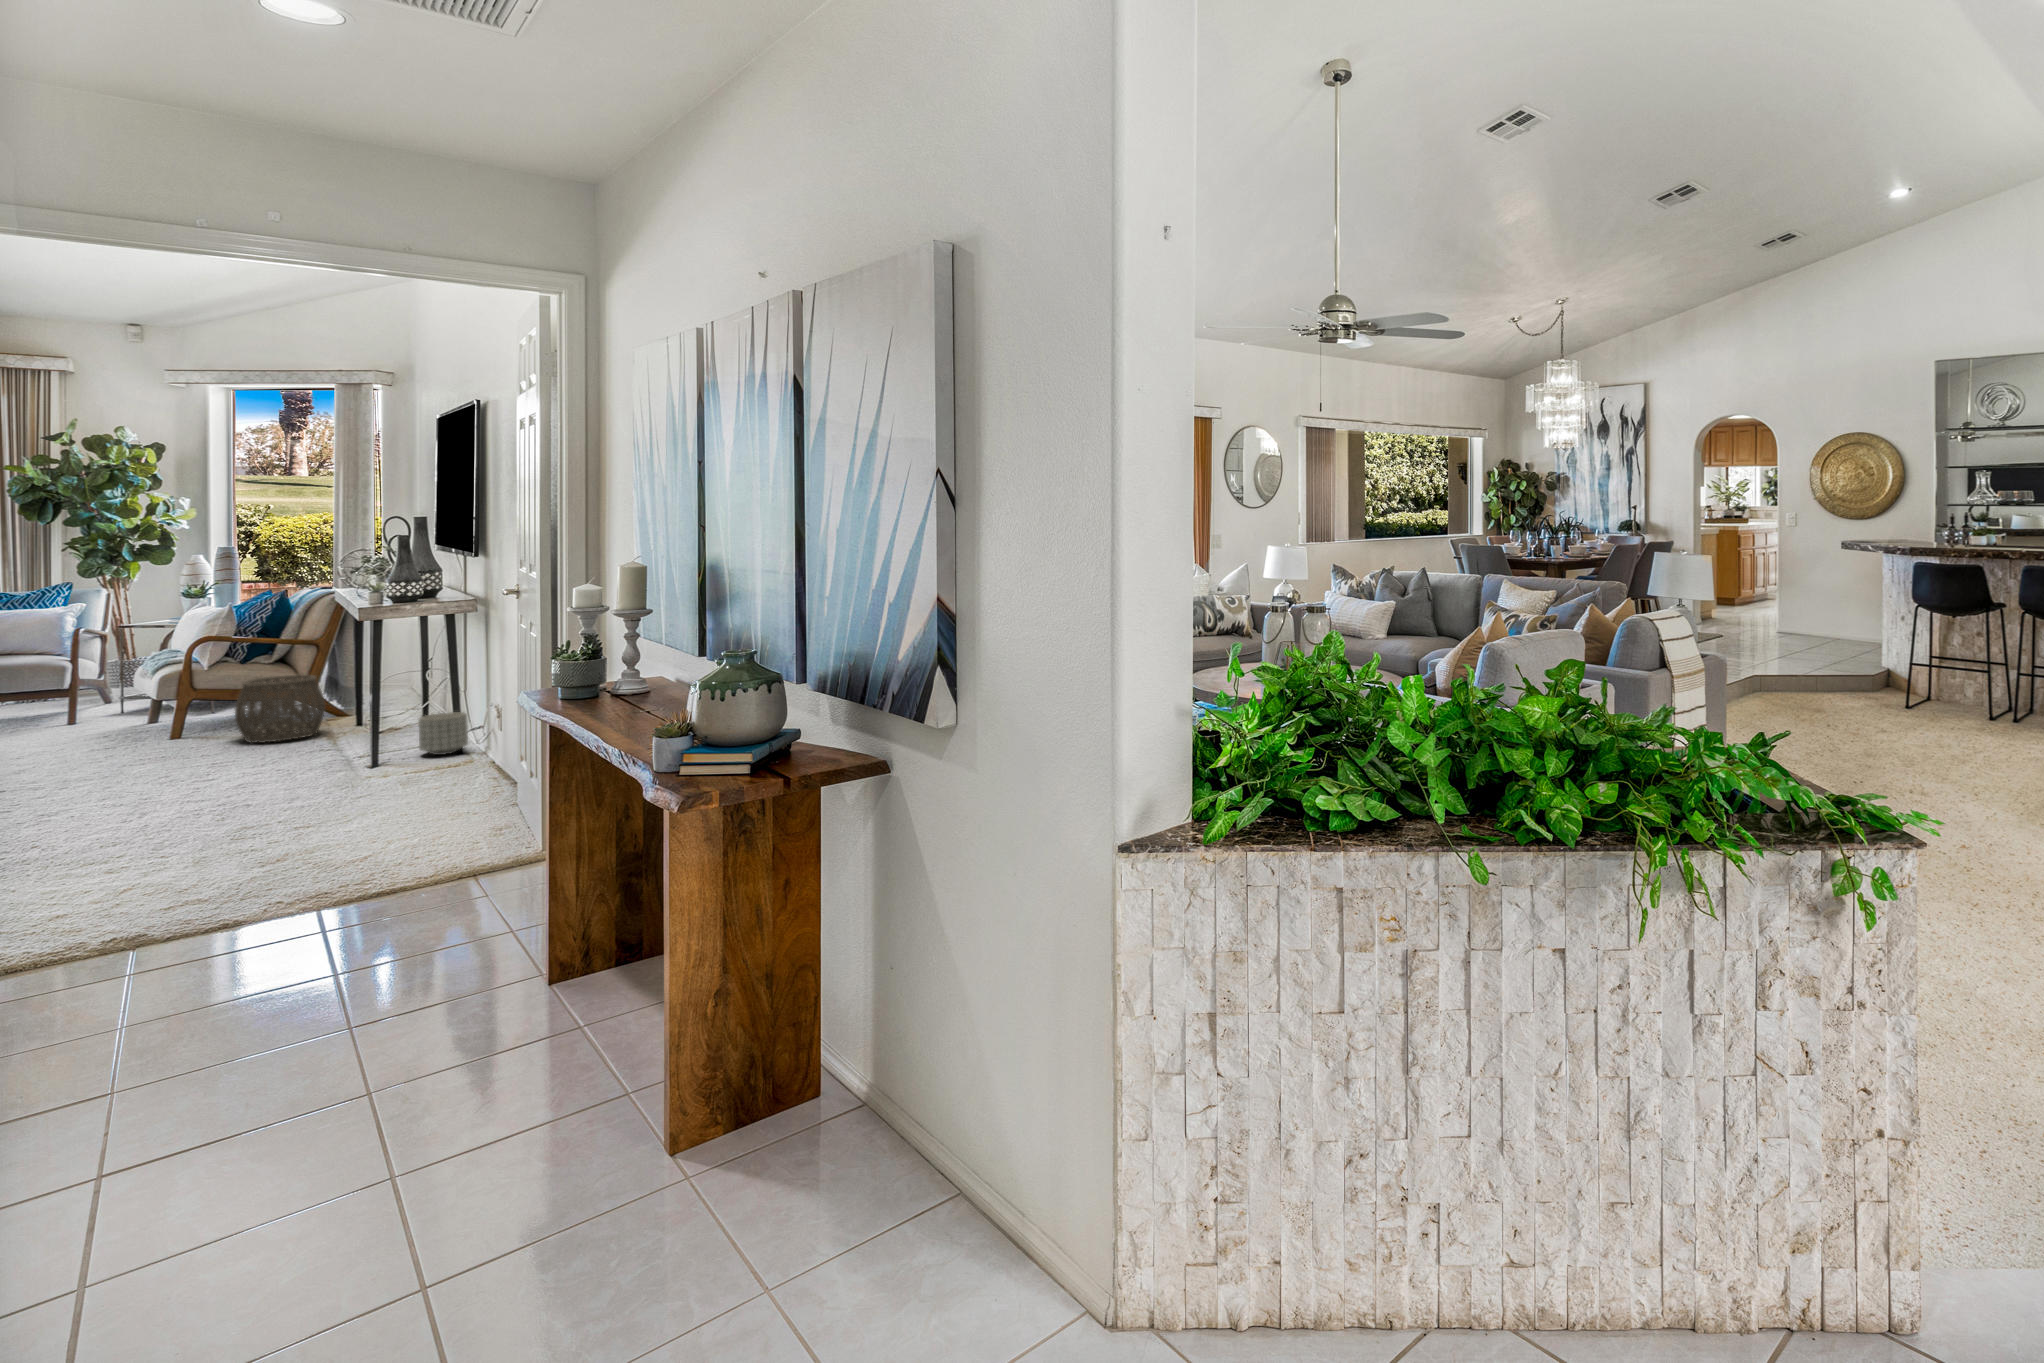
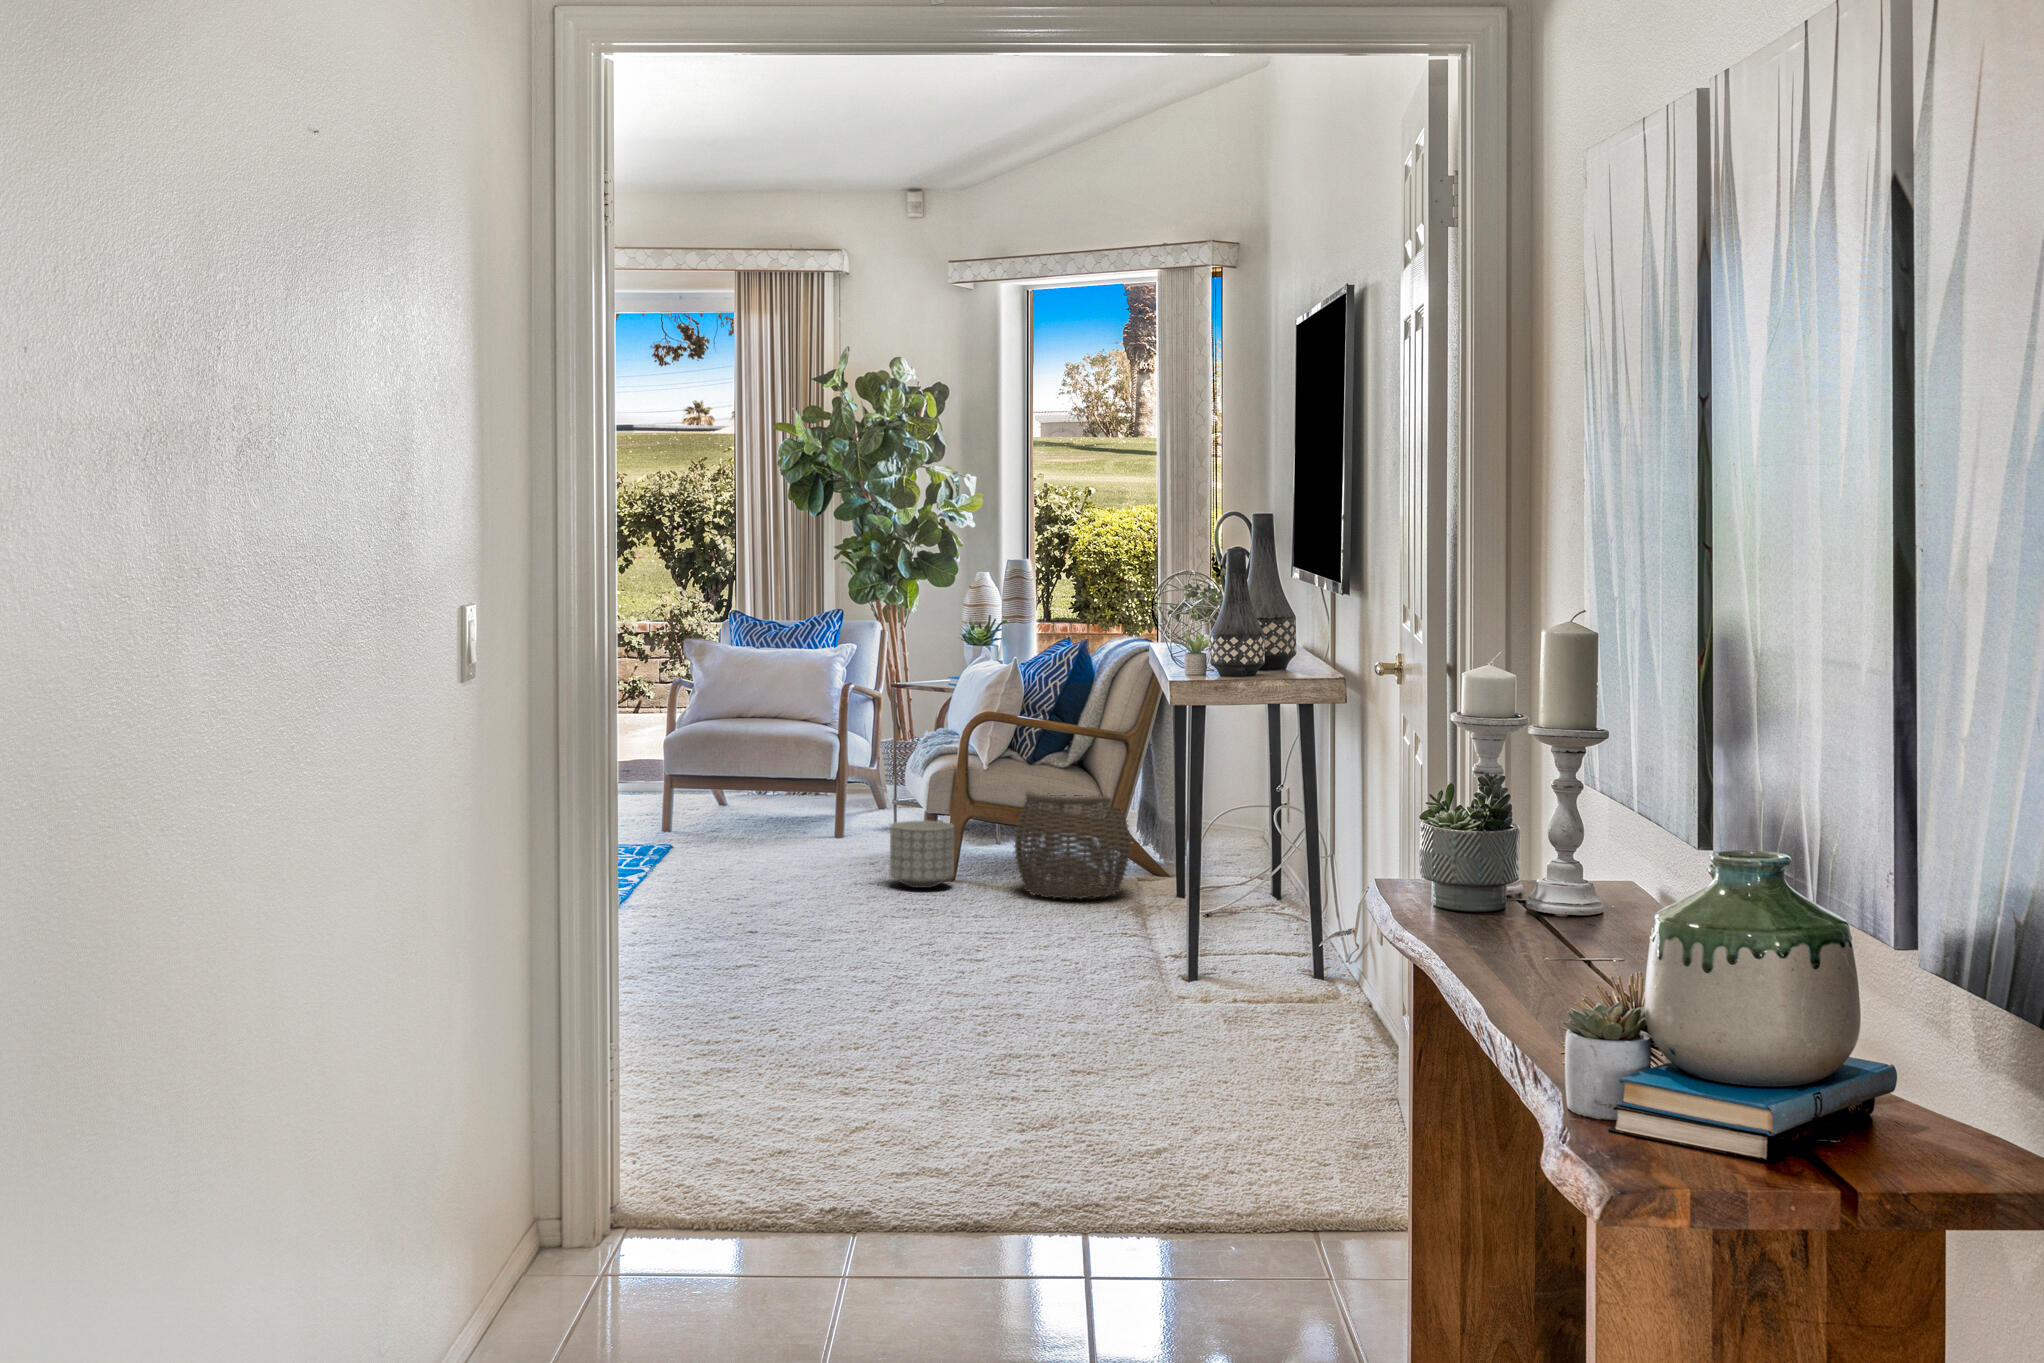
planter: present [419,712,468,755] -> present [890,821,954,888]

